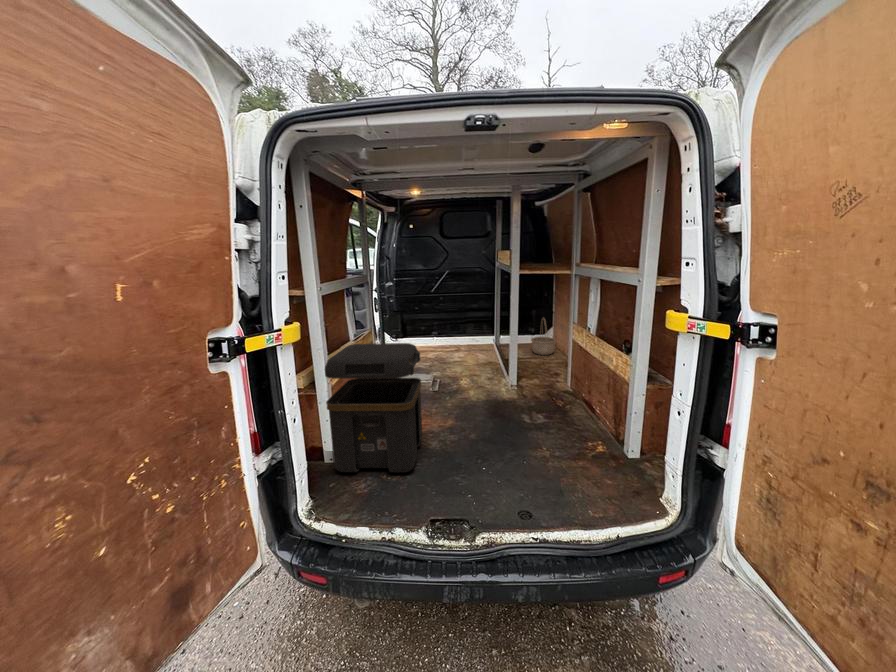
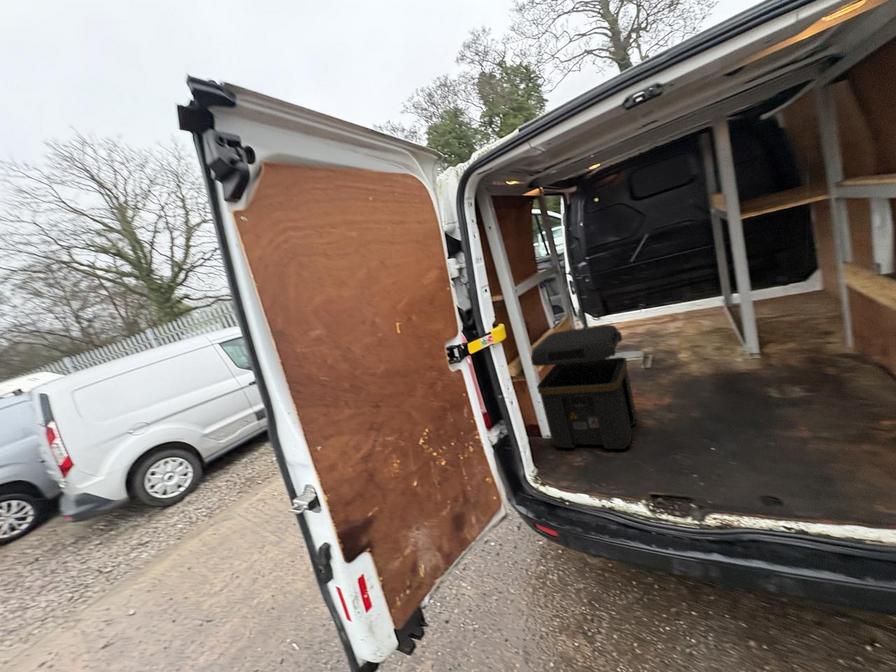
basket: present [531,318,556,355] -> none [777,261,819,309]

